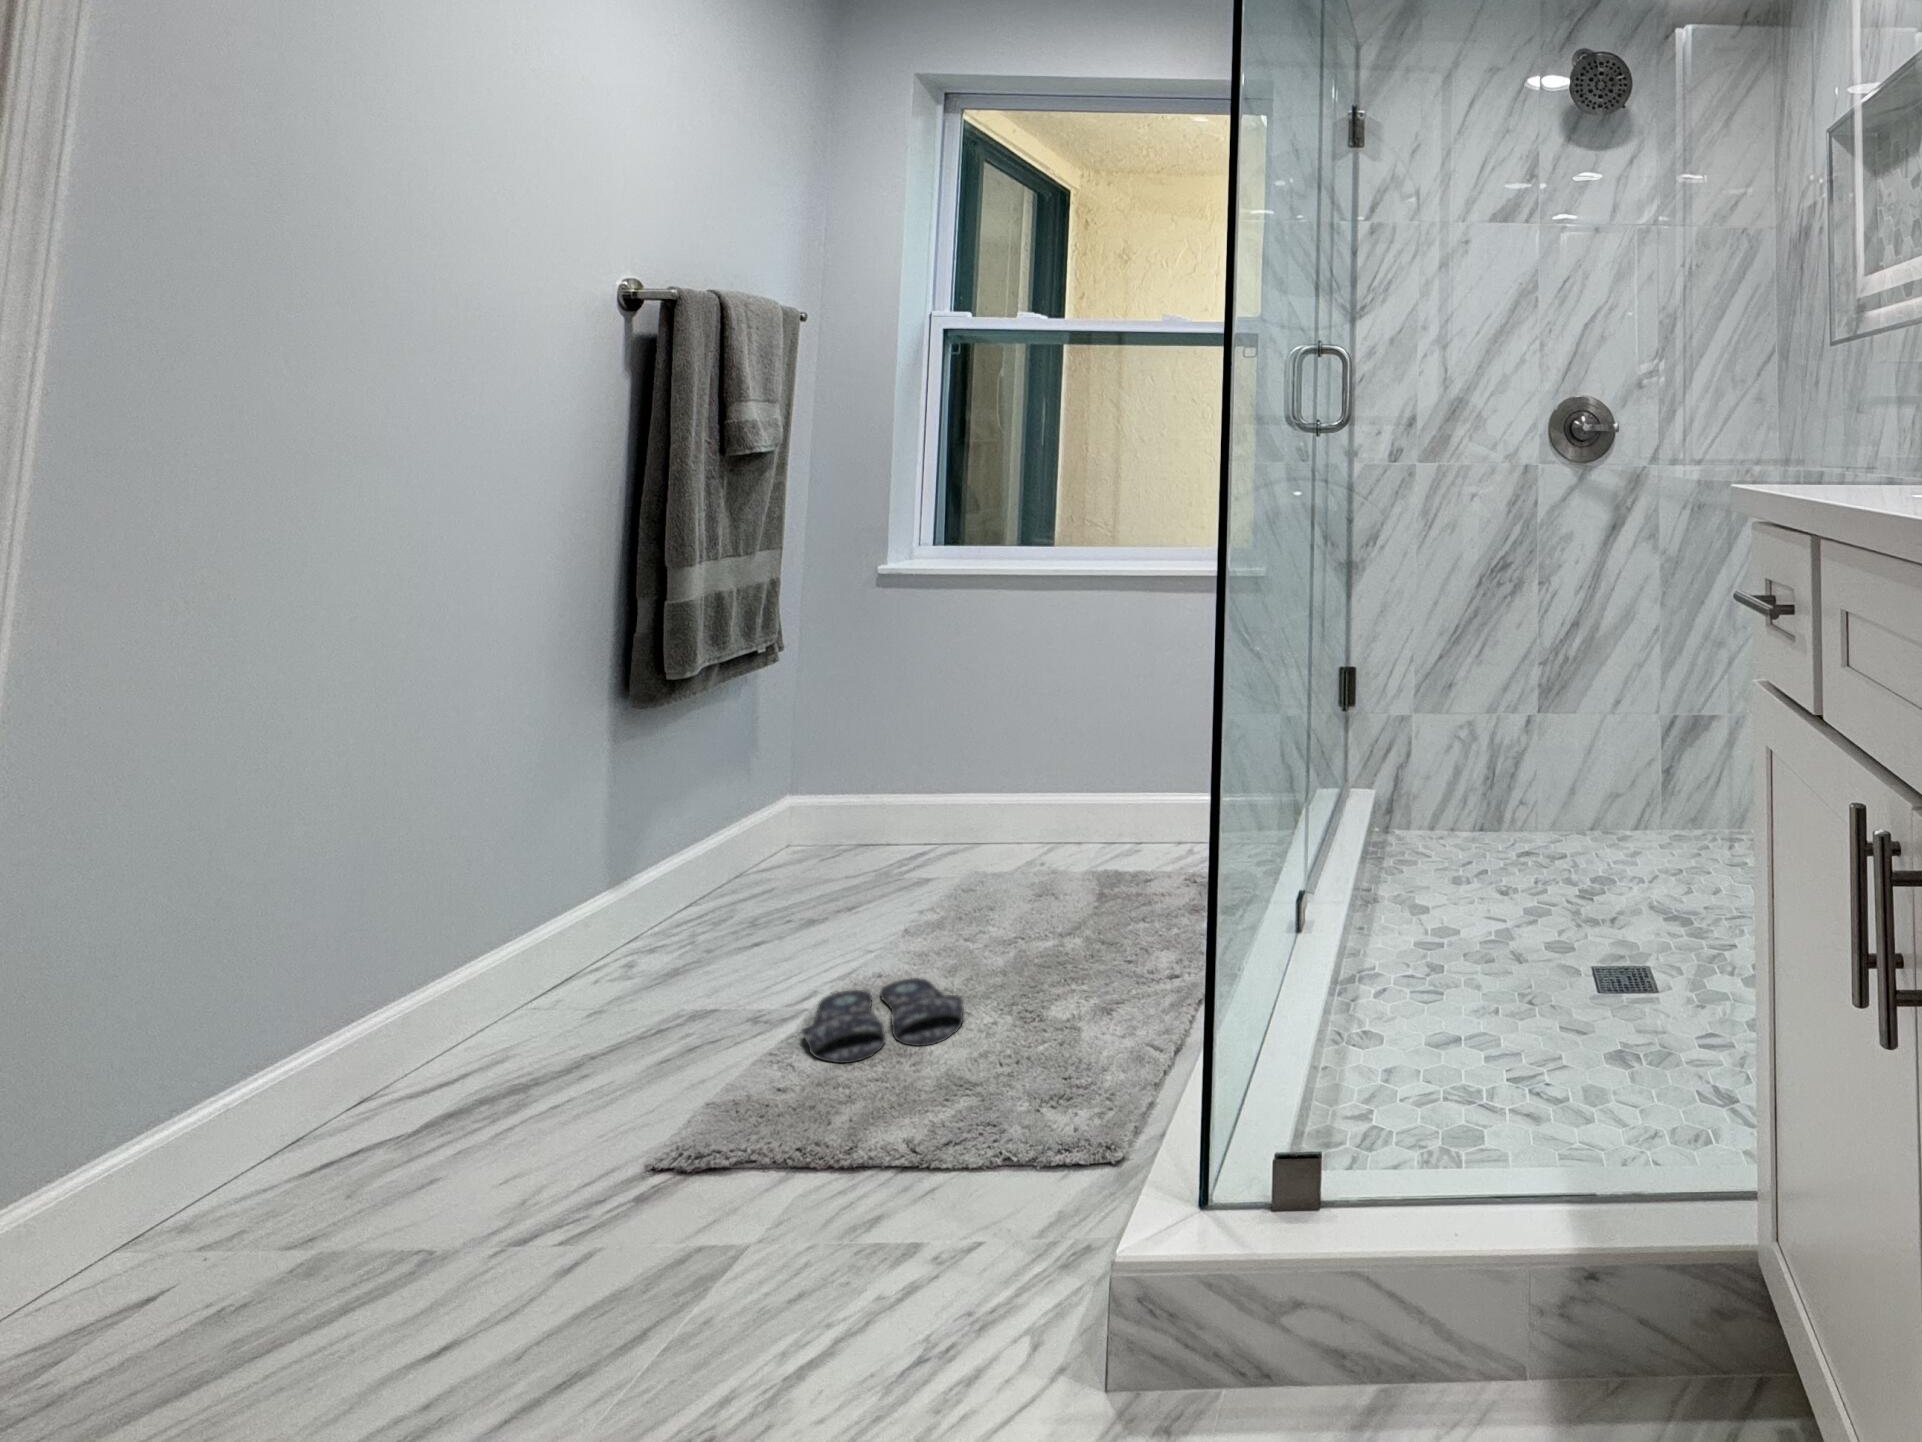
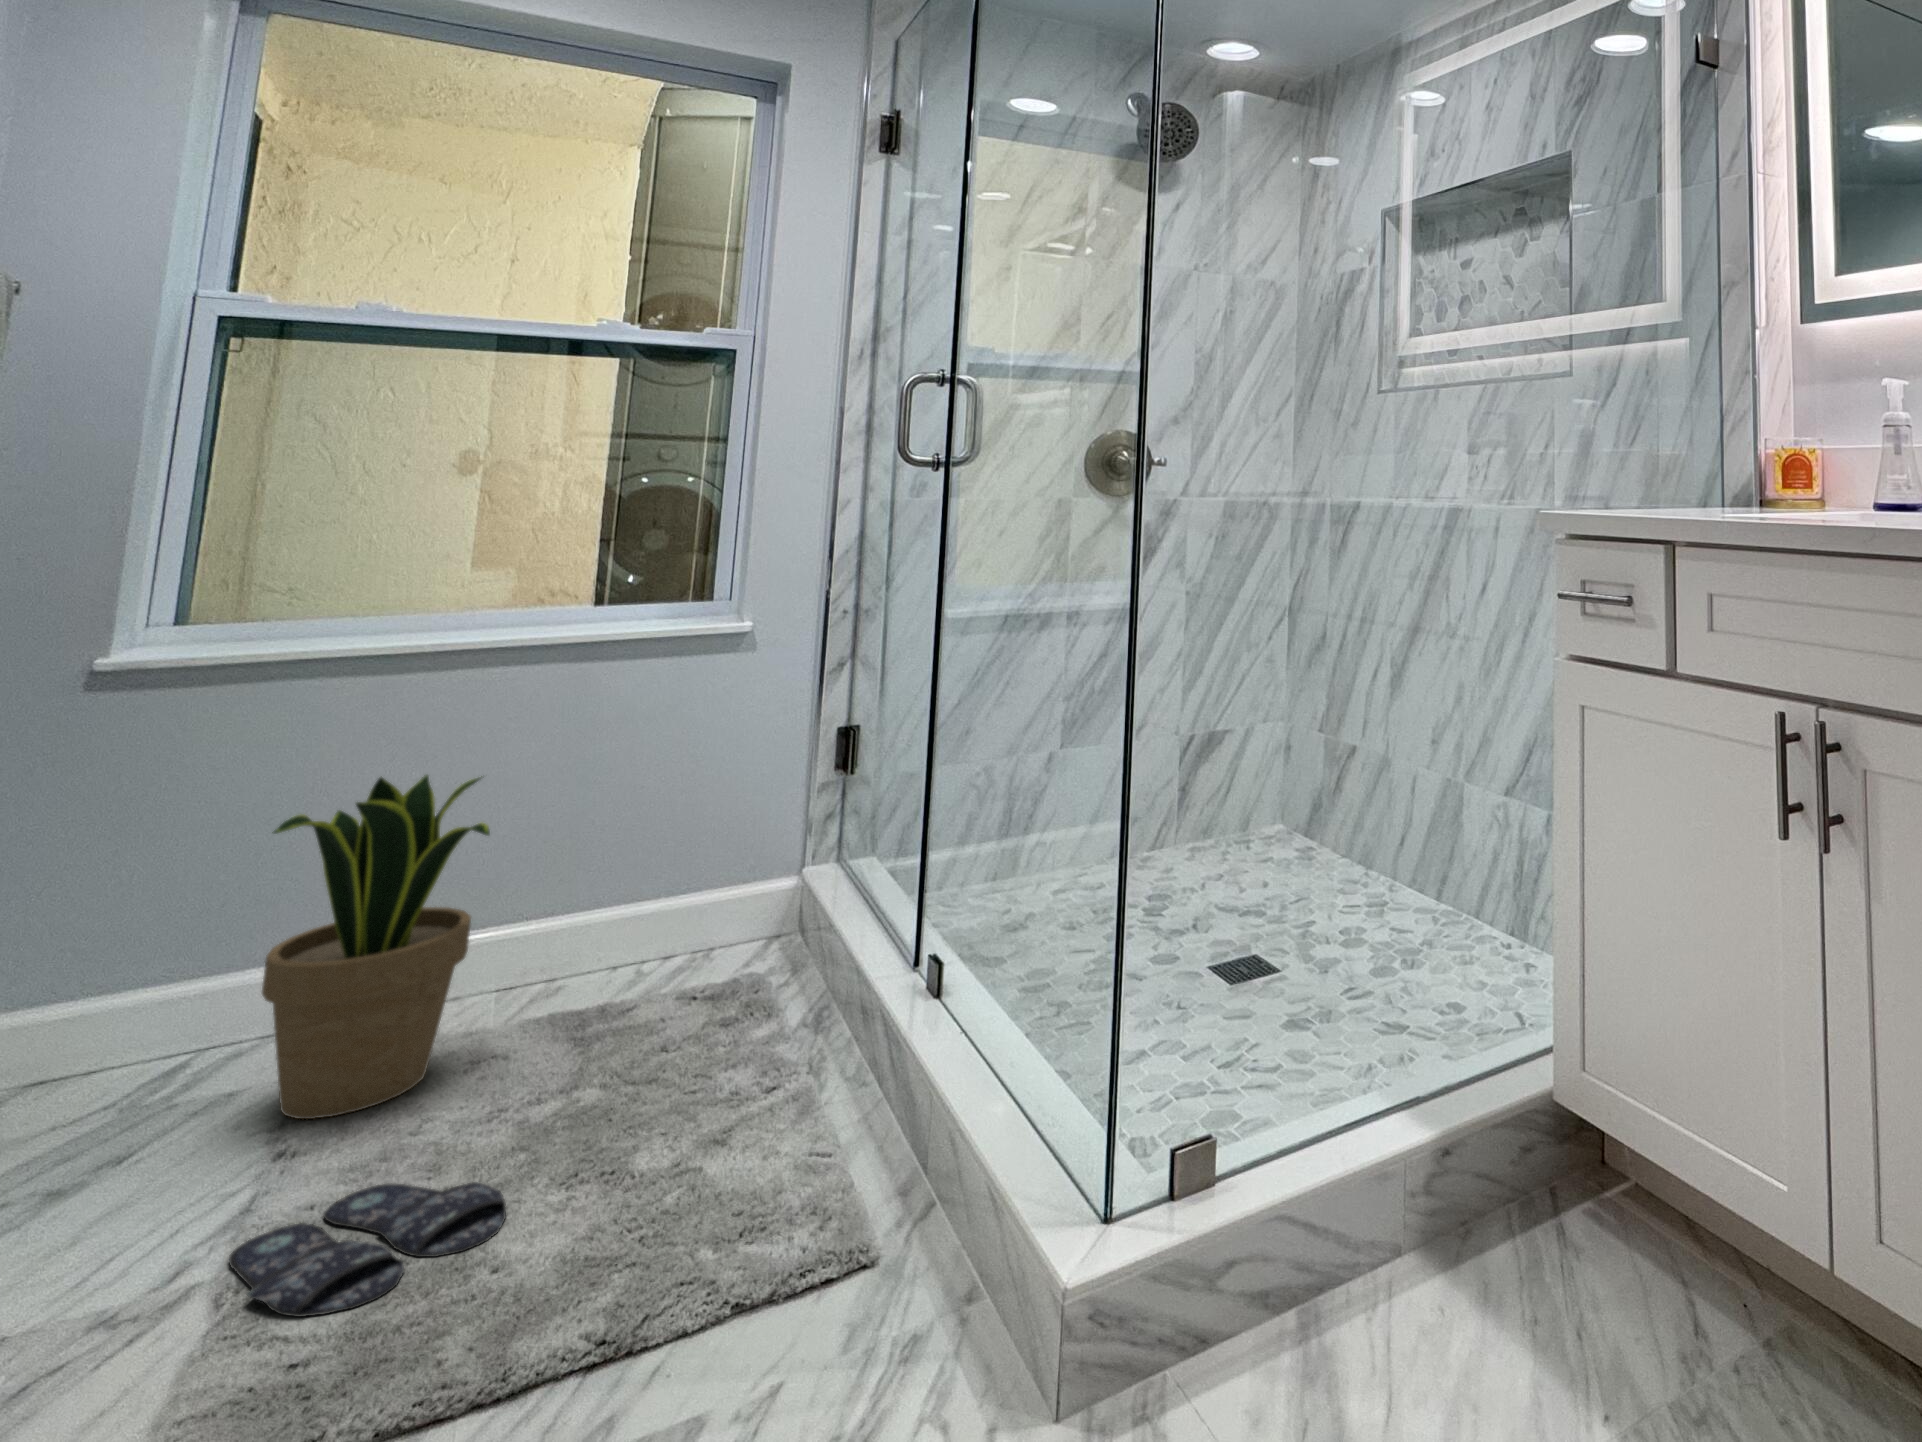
potted plant: none [900,666,1052,920] -> present [262,775,490,1119]

